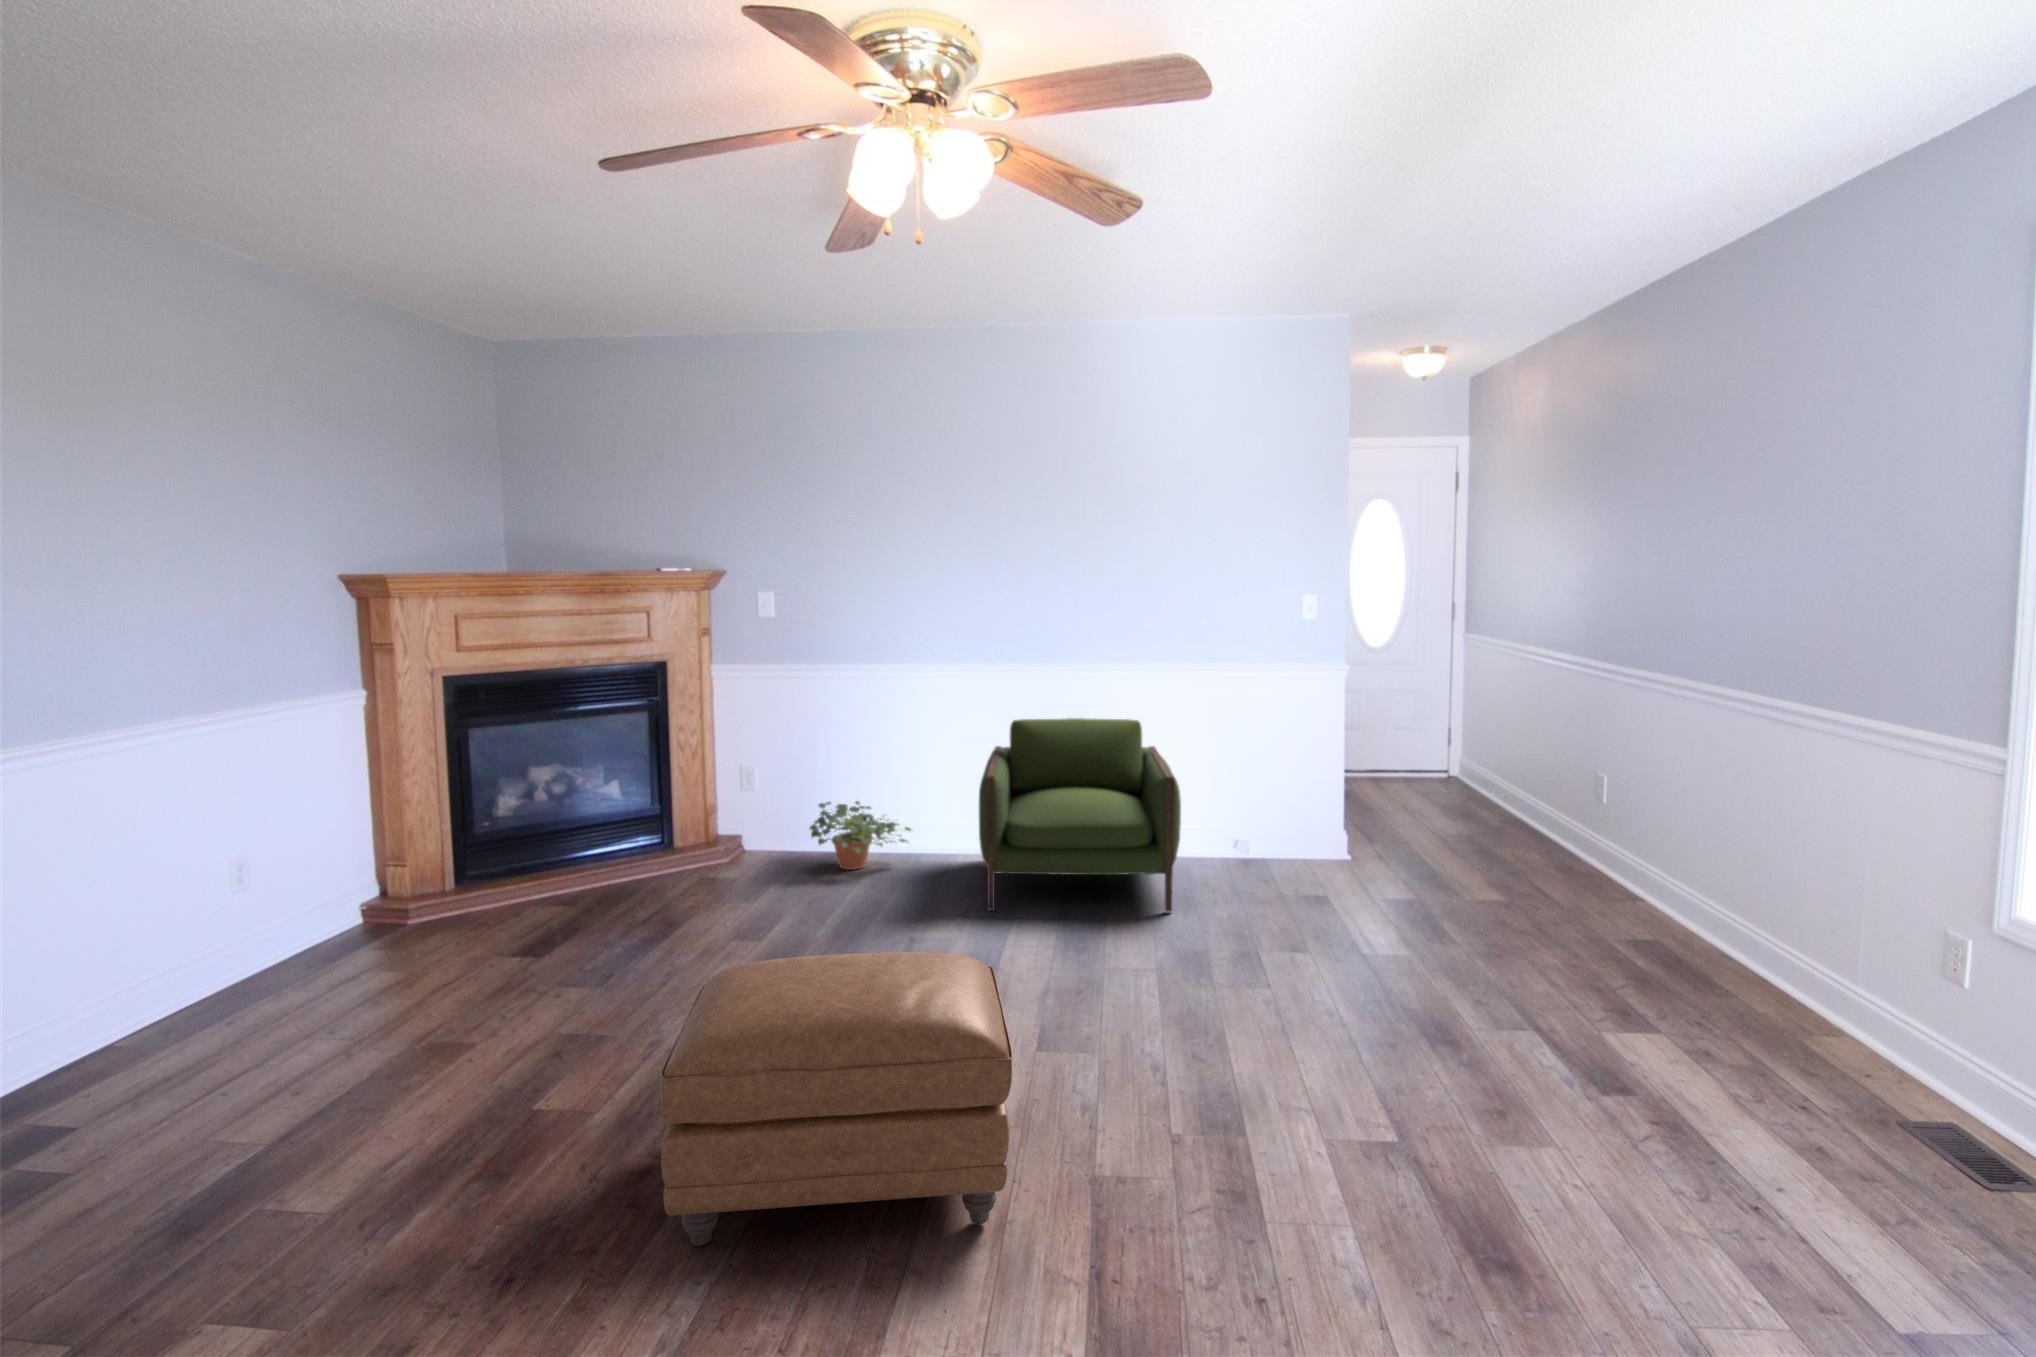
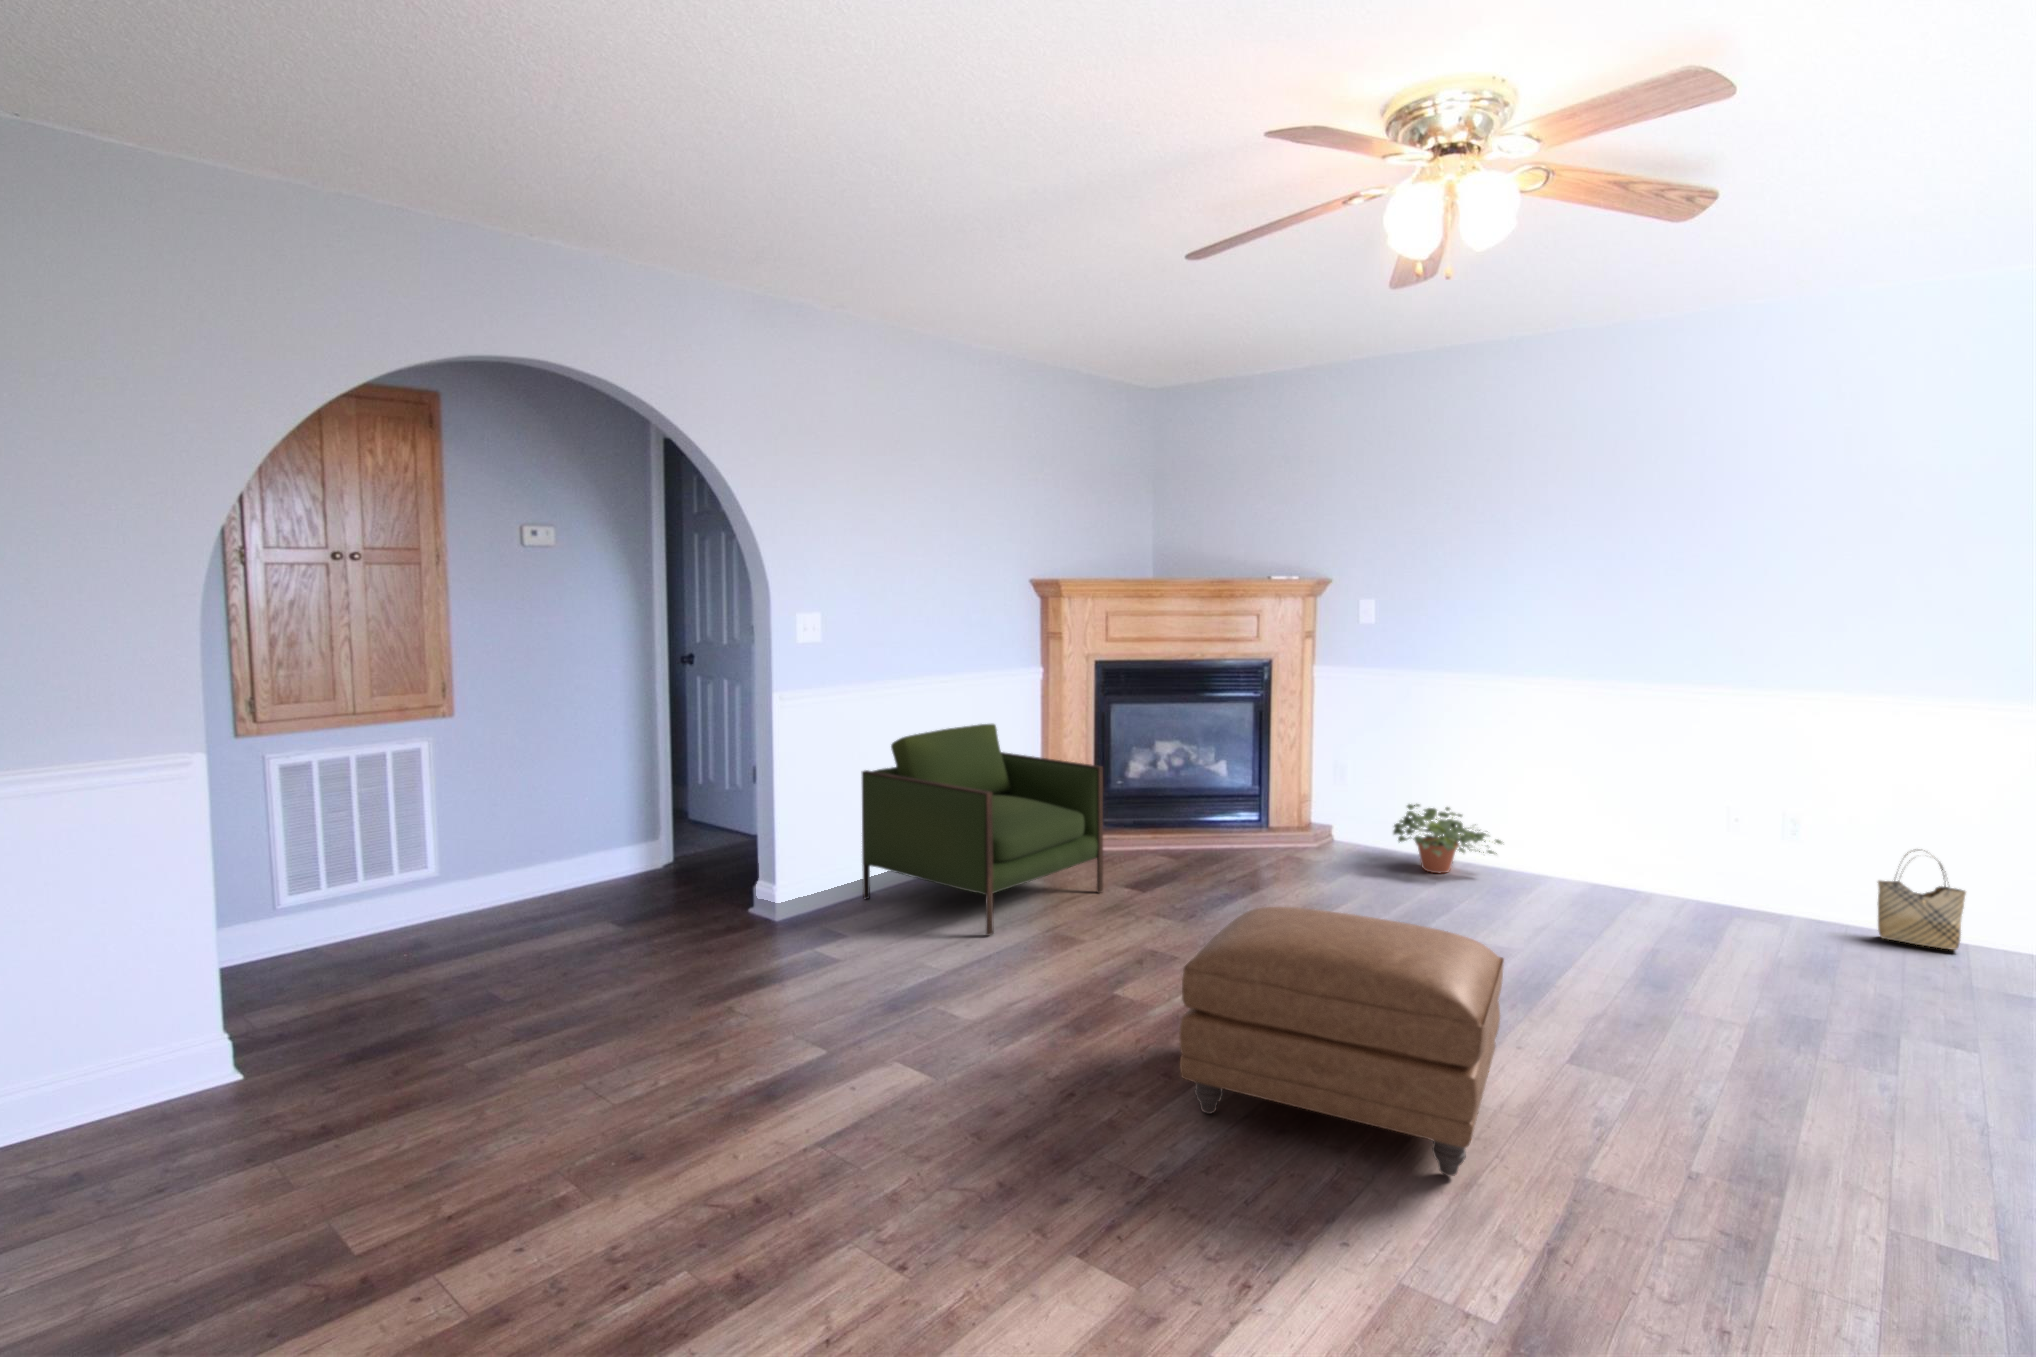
armchair: present [979,718,1181,912] -> present [862,724,1103,936]
woven basket: none [1193,789,1247,865] -> present [1878,852,1966,950]

